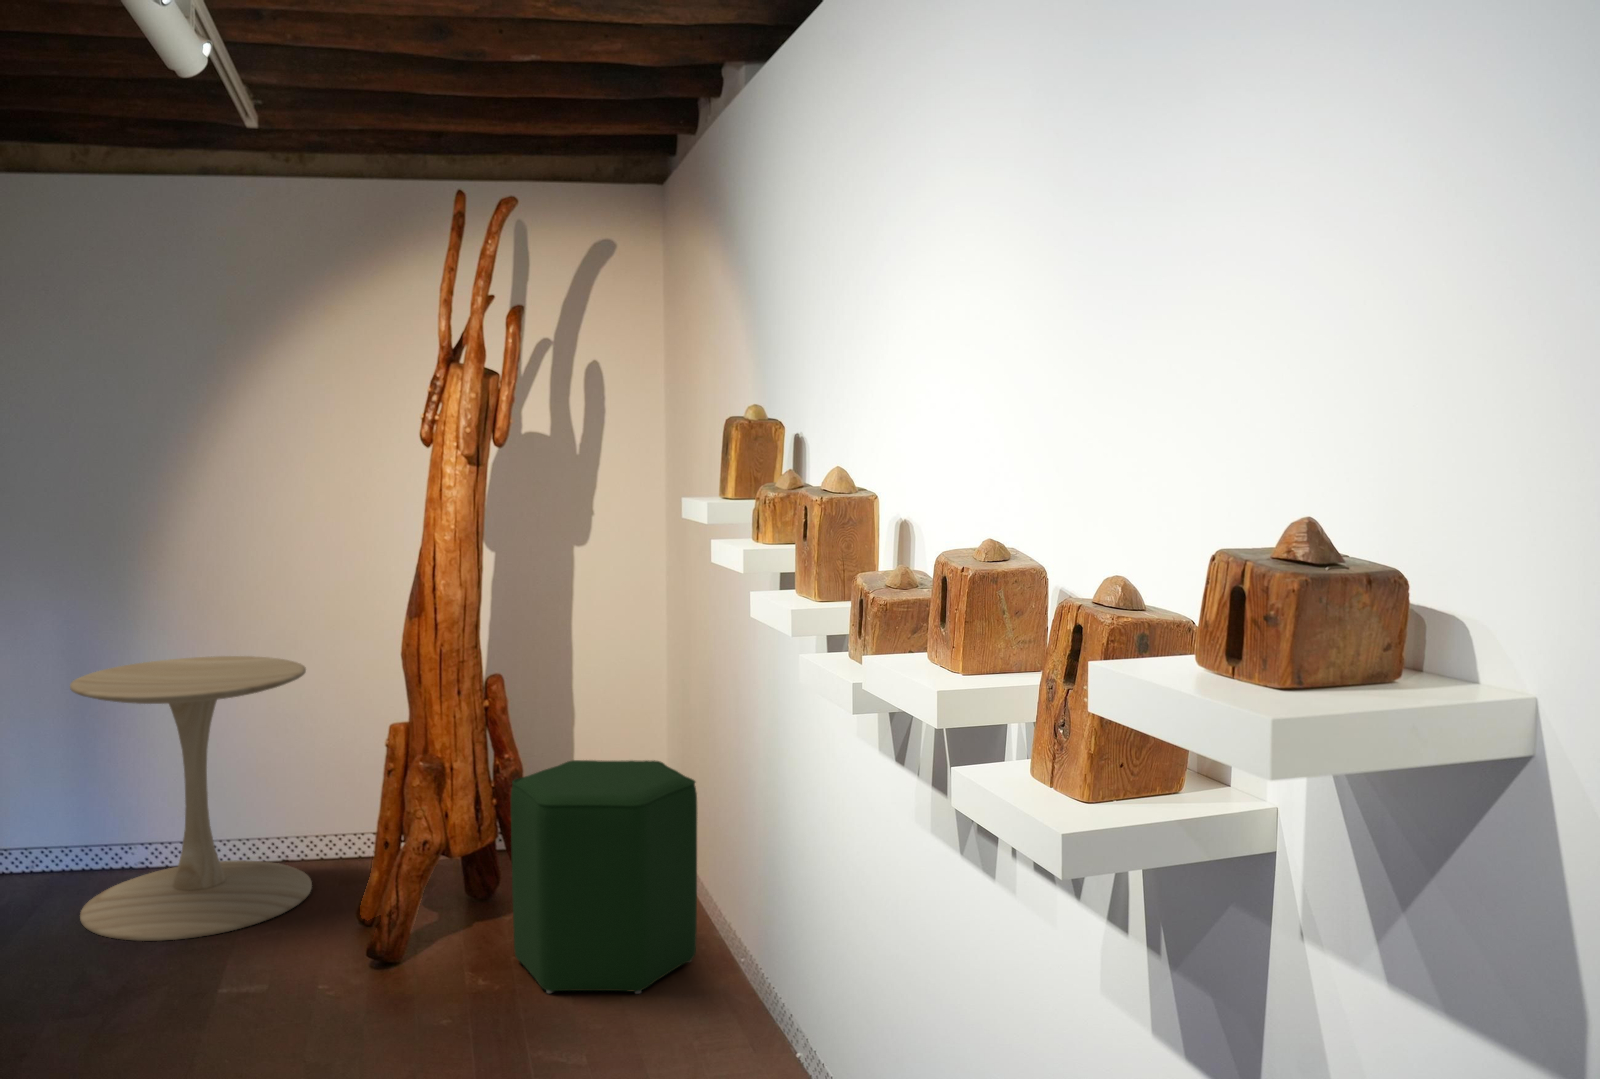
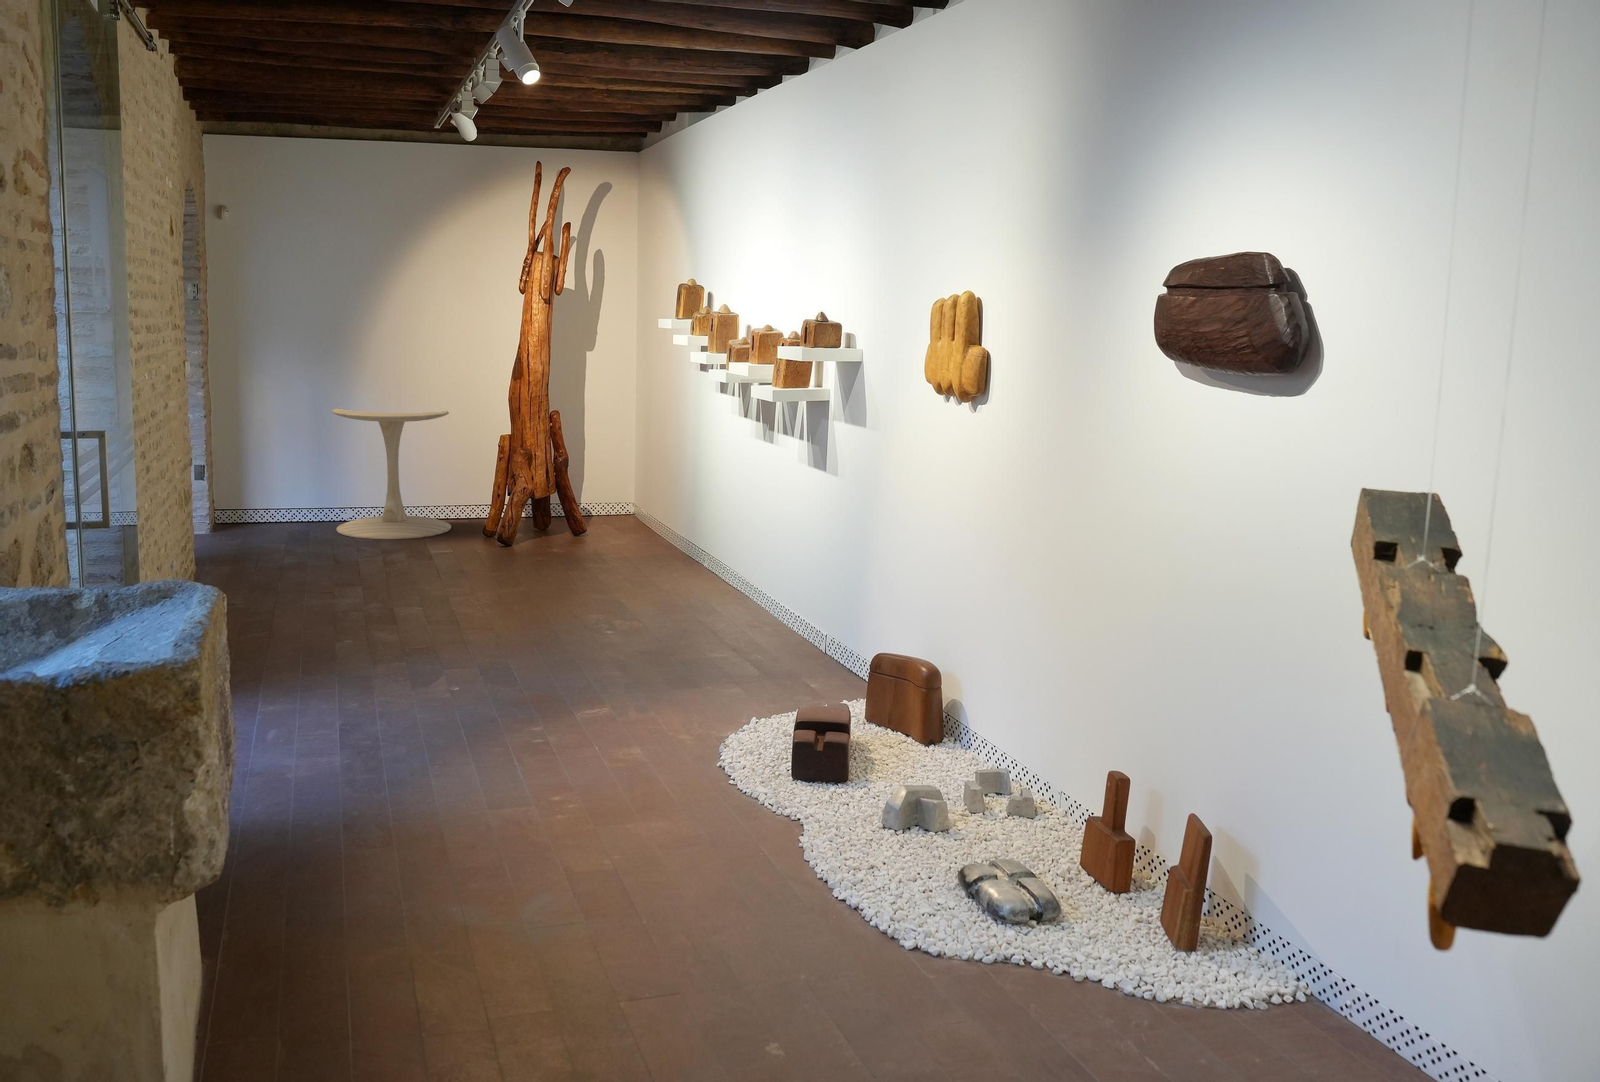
ottoman: present [511,760,697,994] -> none [567,456,657,557]

